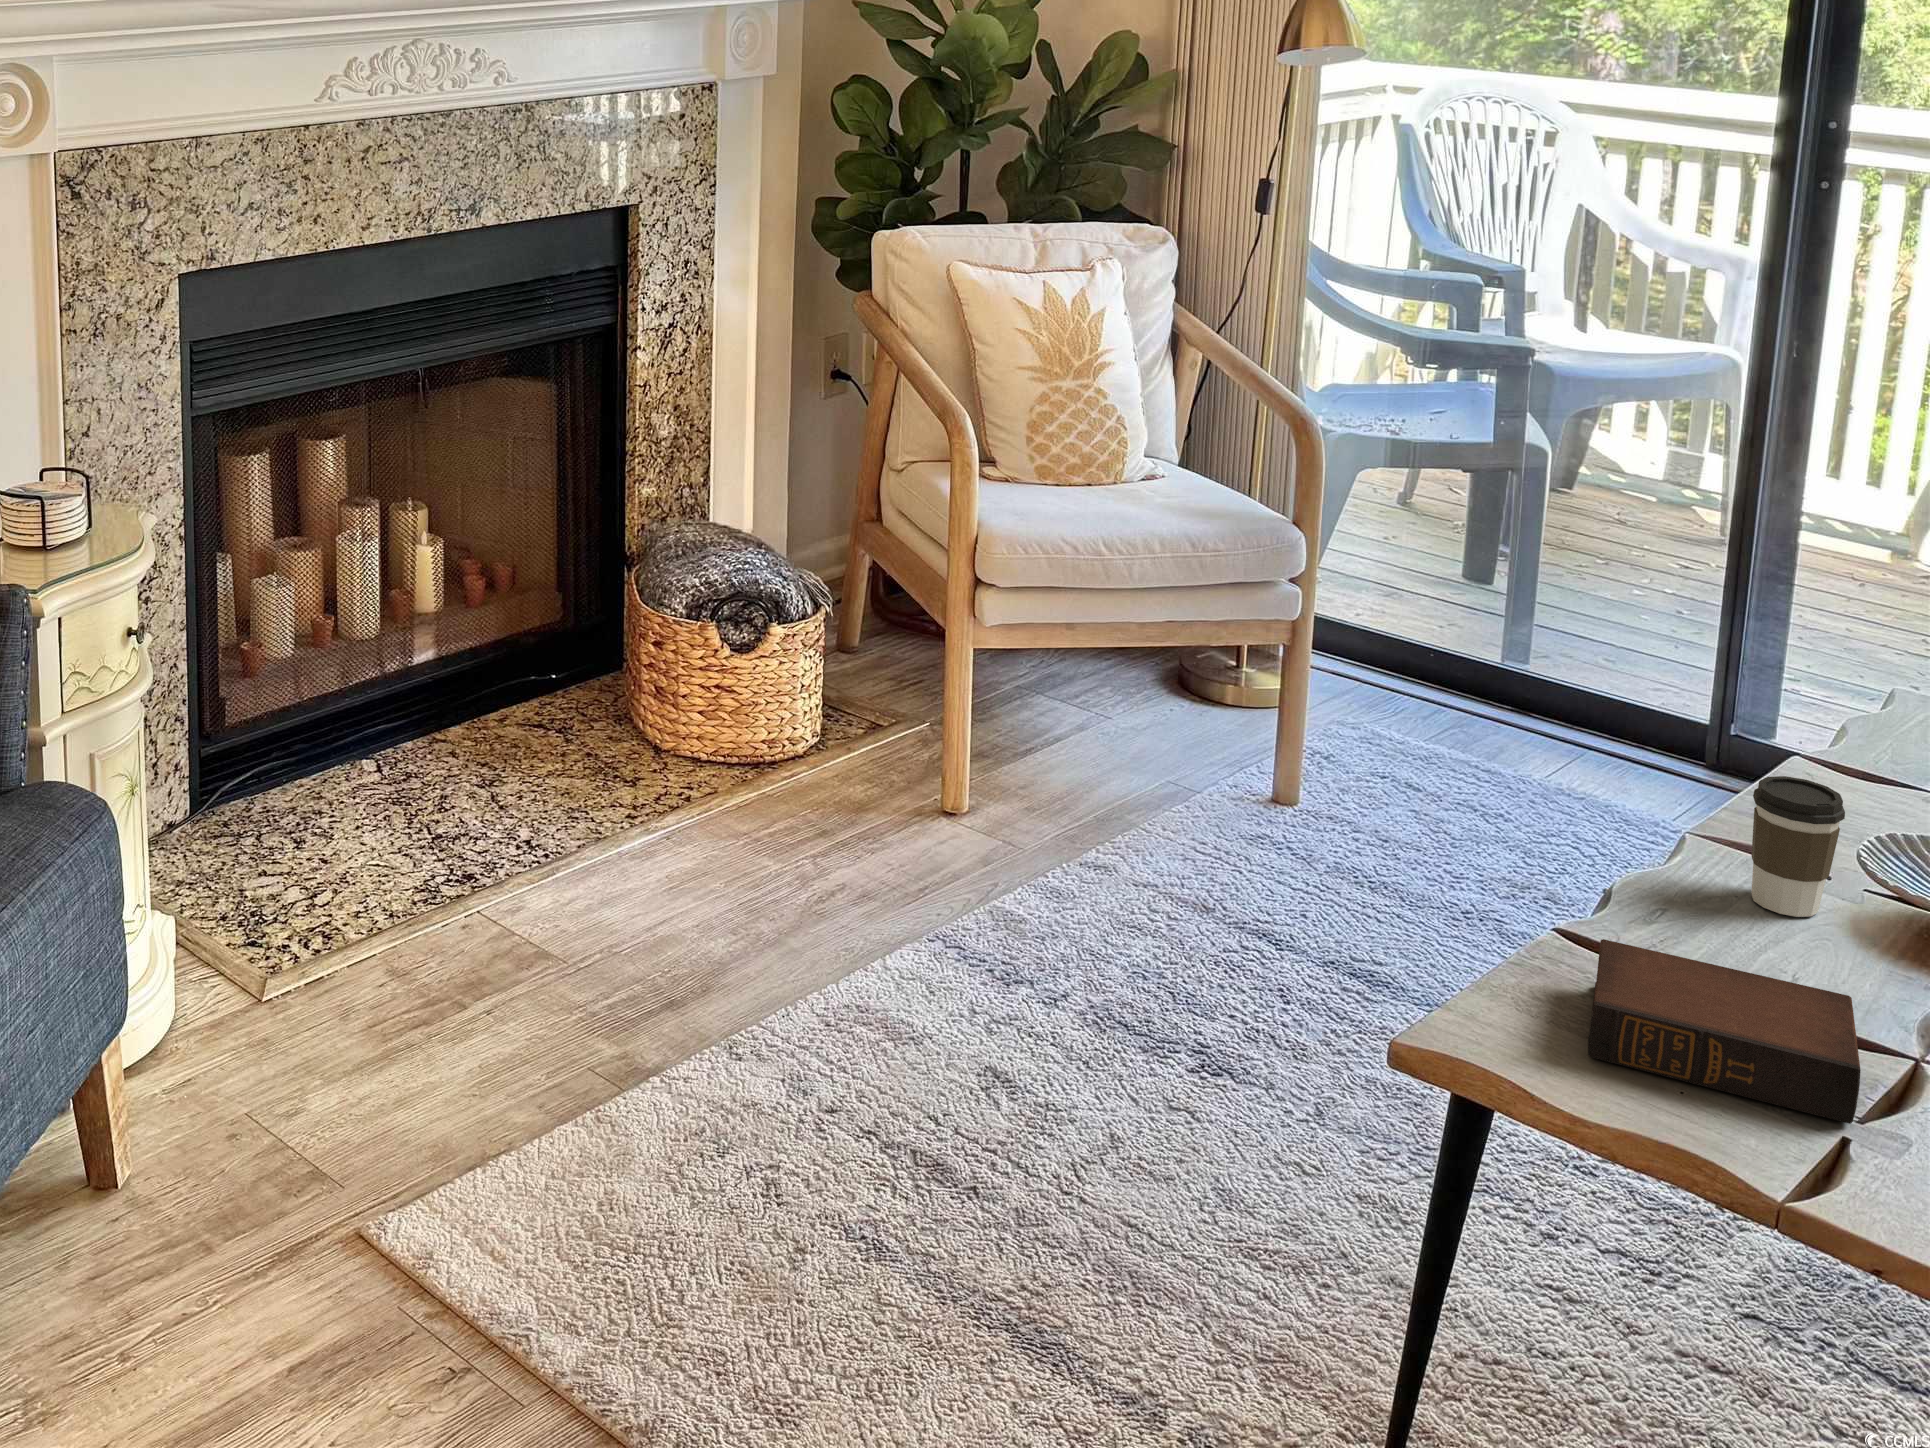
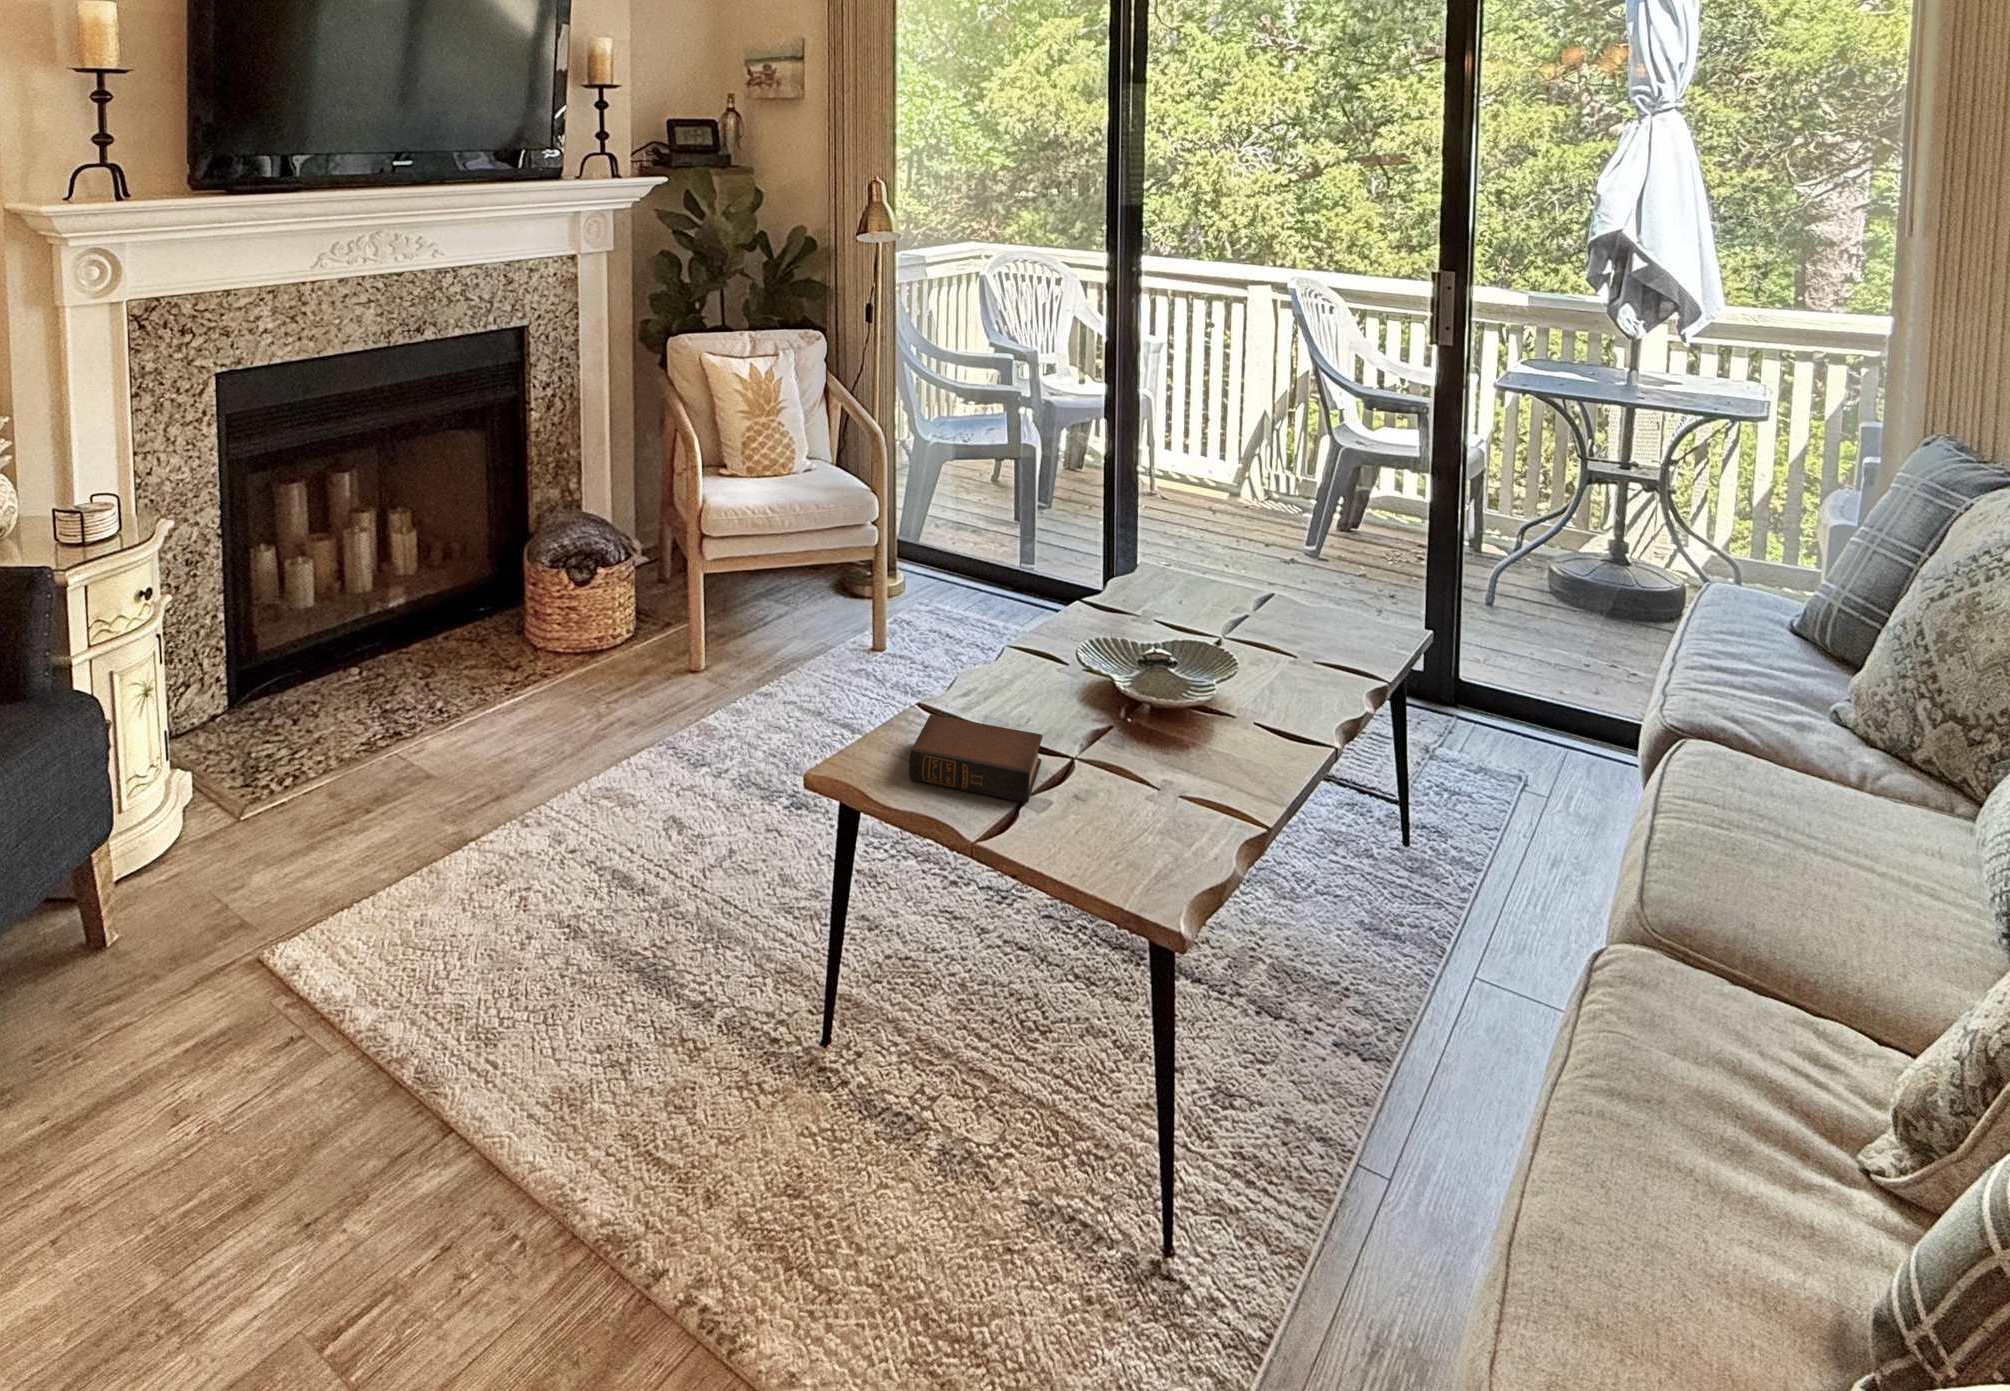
coffee cup: present [1751,776,1845,917] -> none [1024,620,1065,695]

